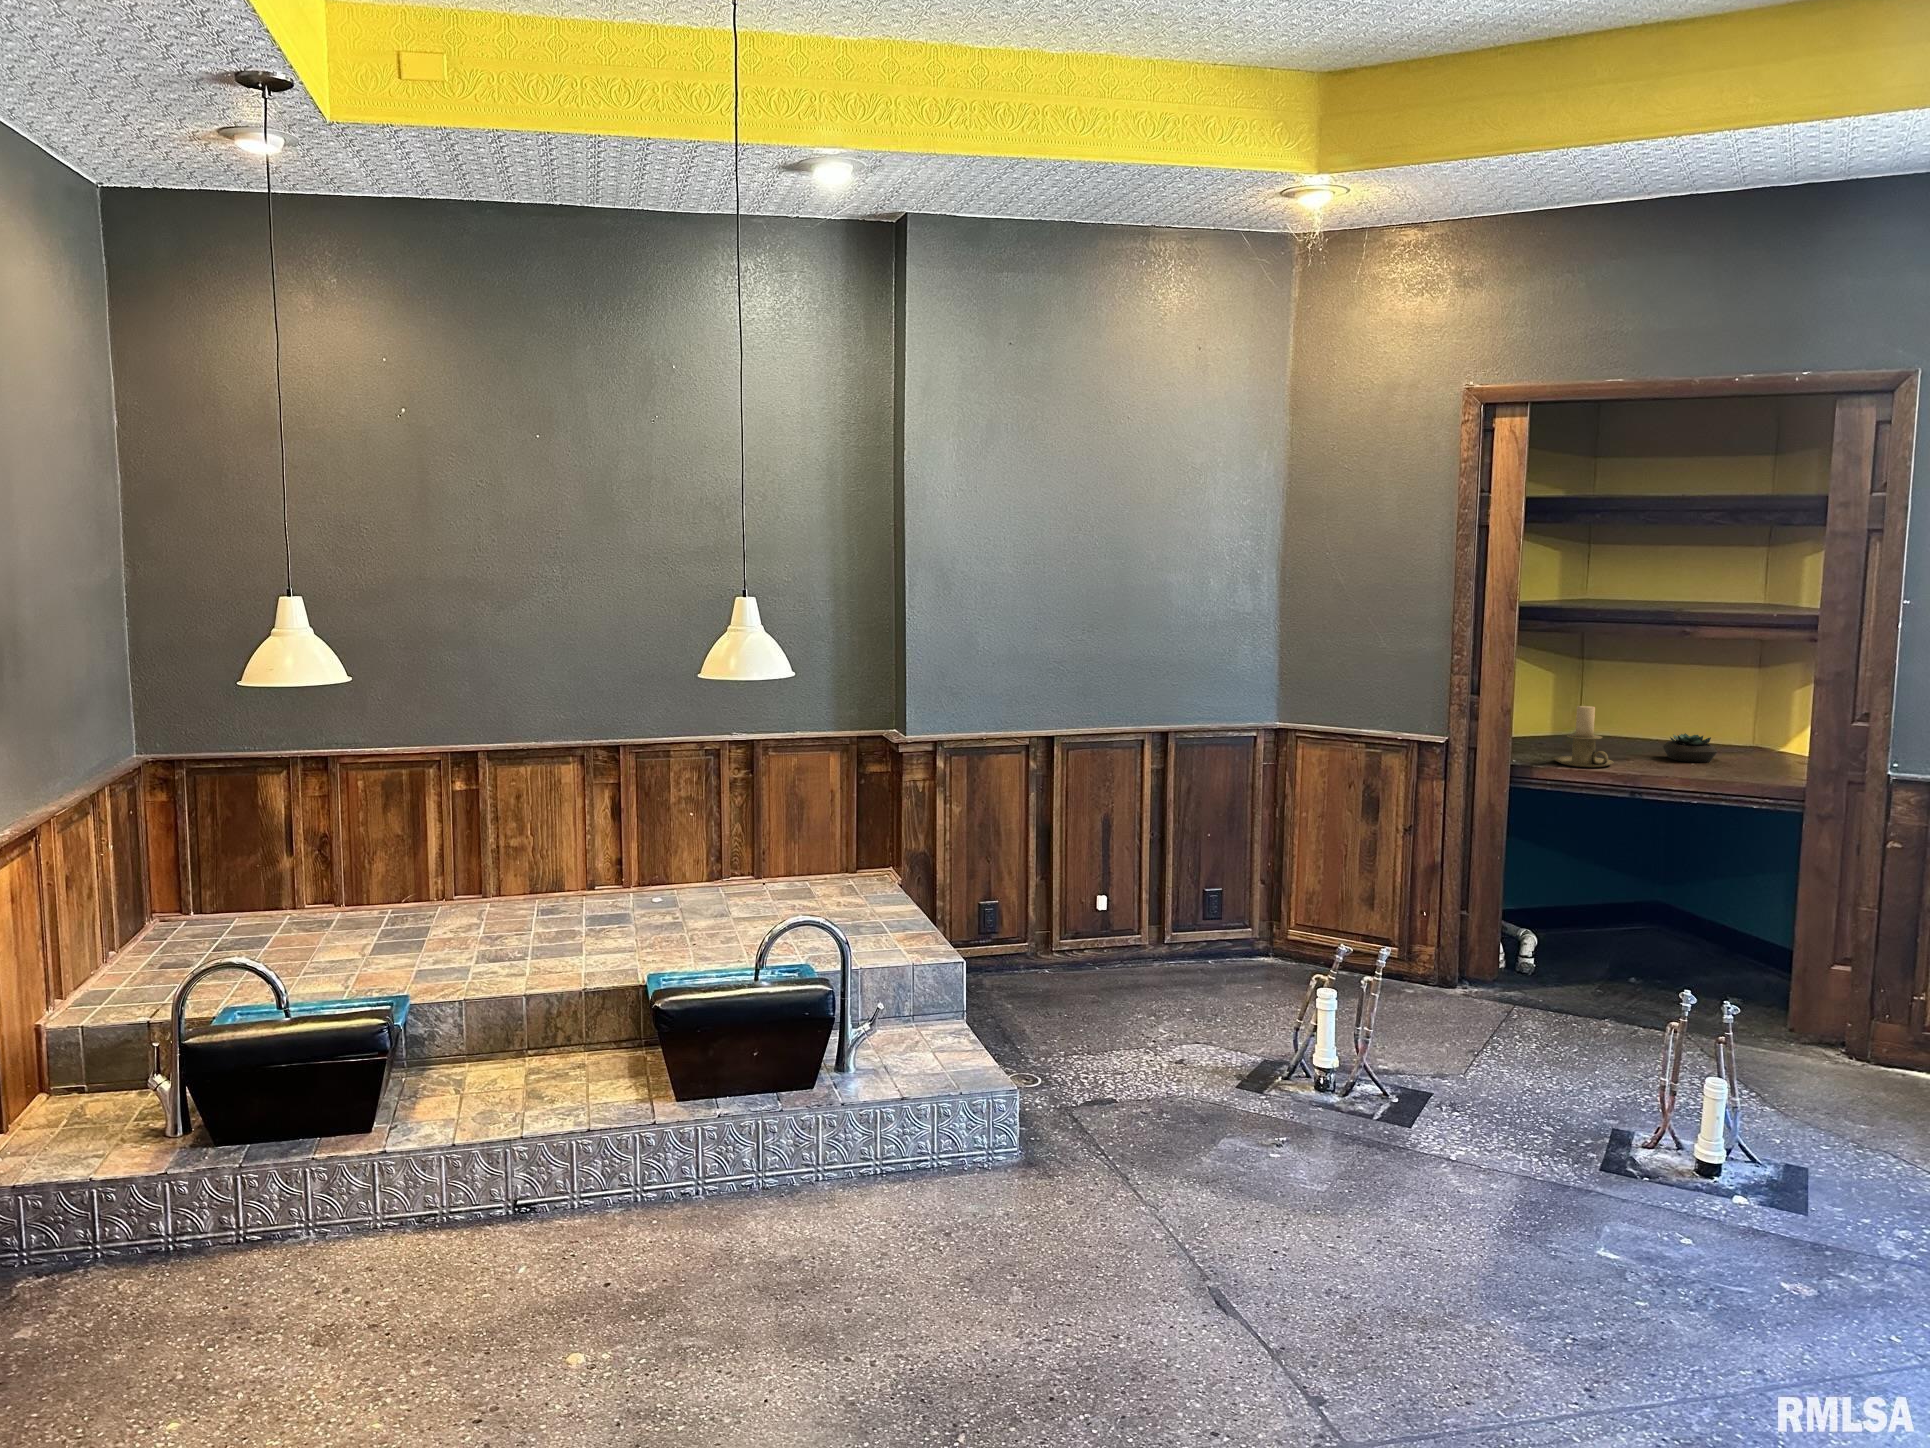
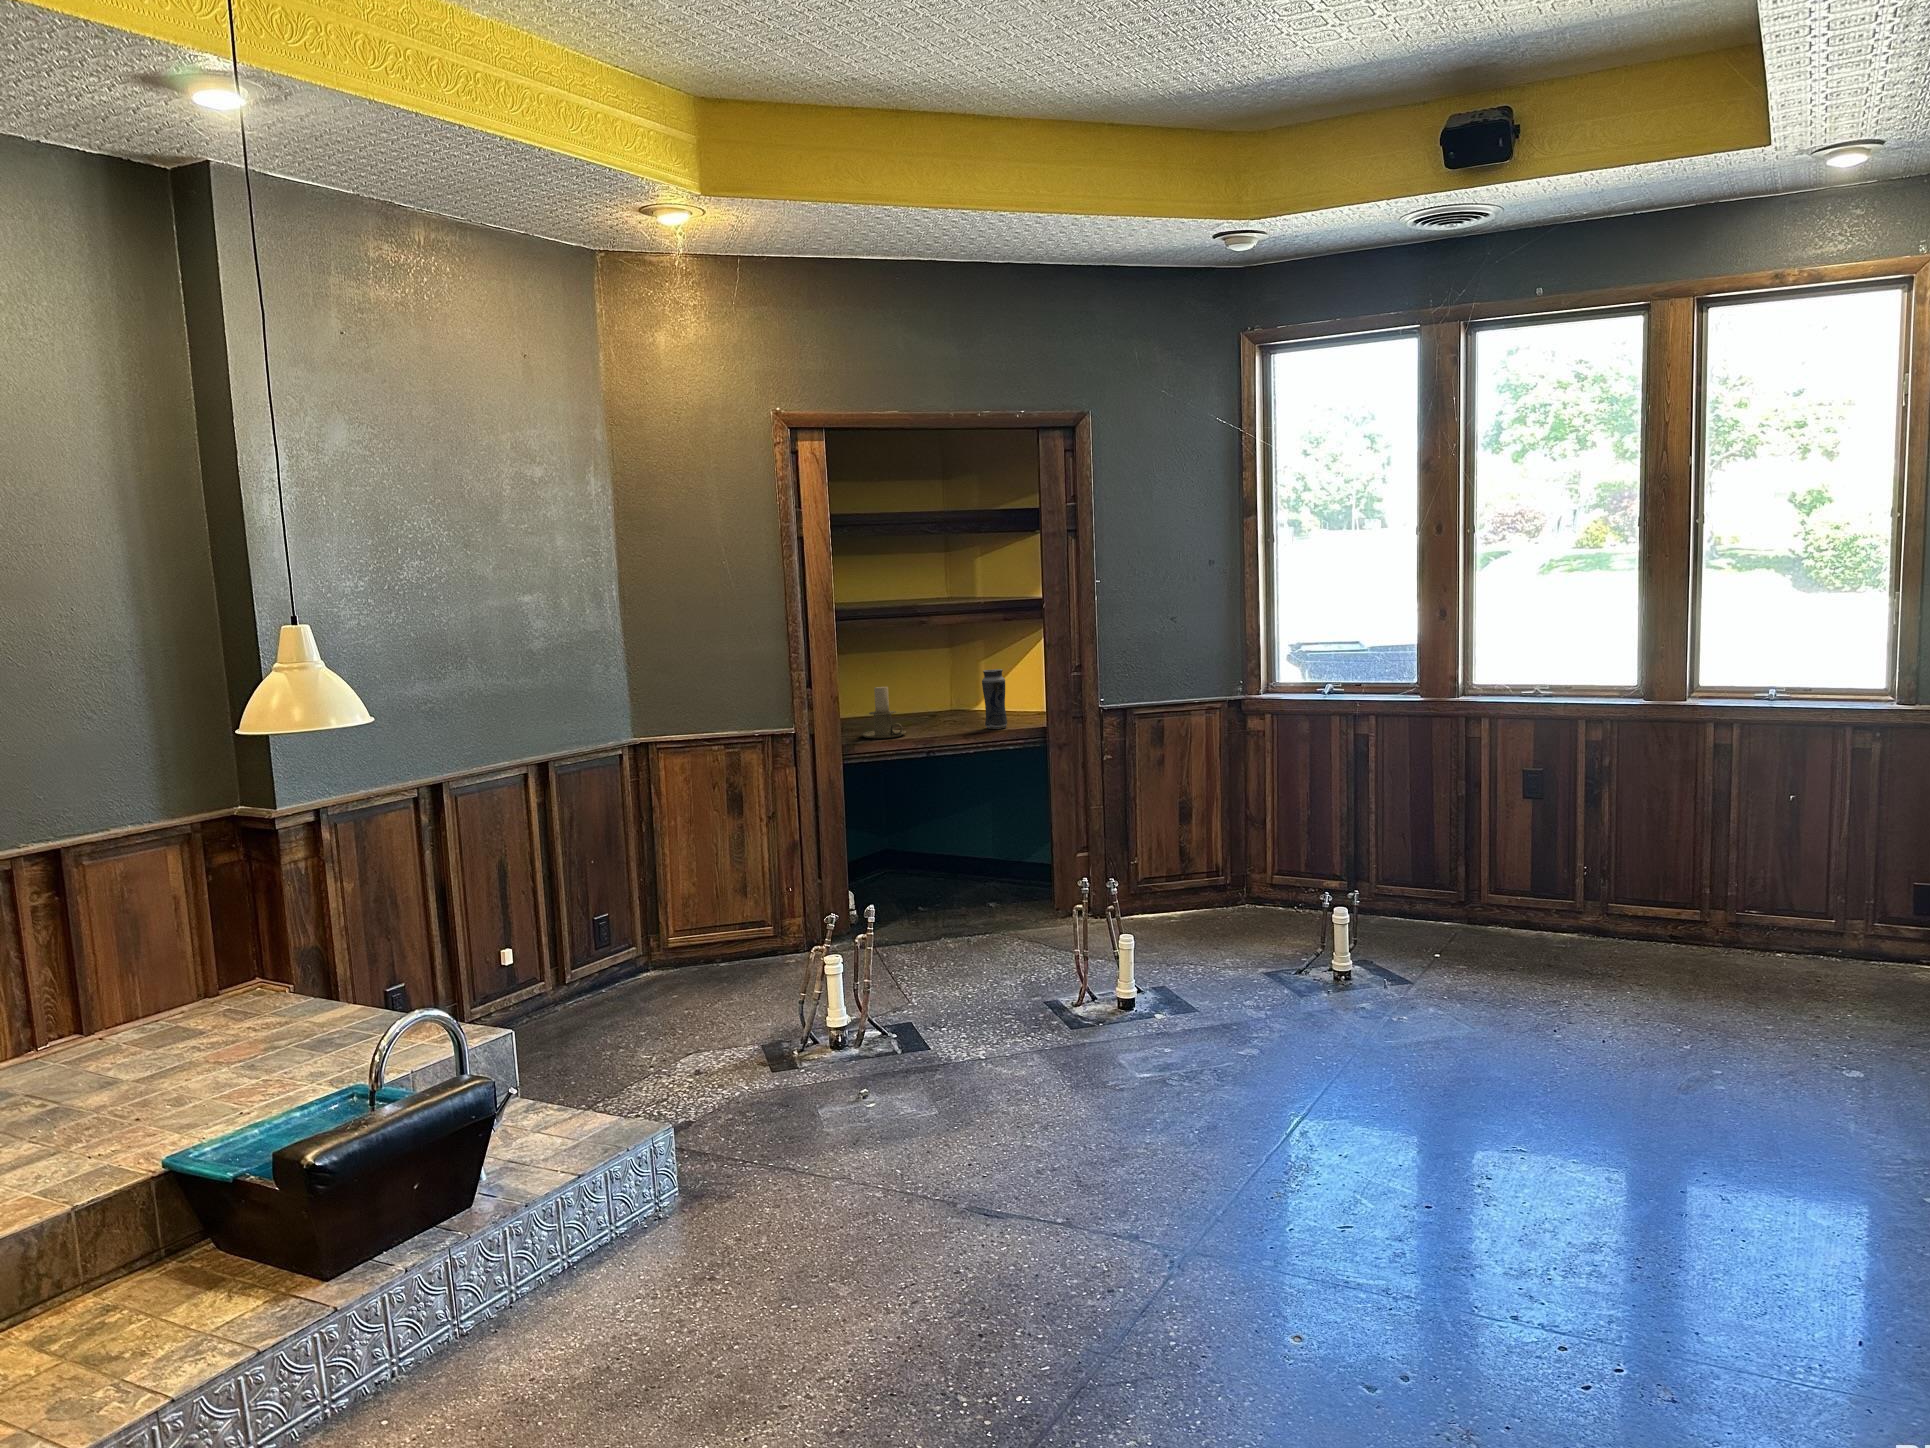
vase: none [1724,703,1760,779] -> present [982,669,1007,729]
succulent plant: present [1663,733,1717,762] -> none [920,701,960,724]

